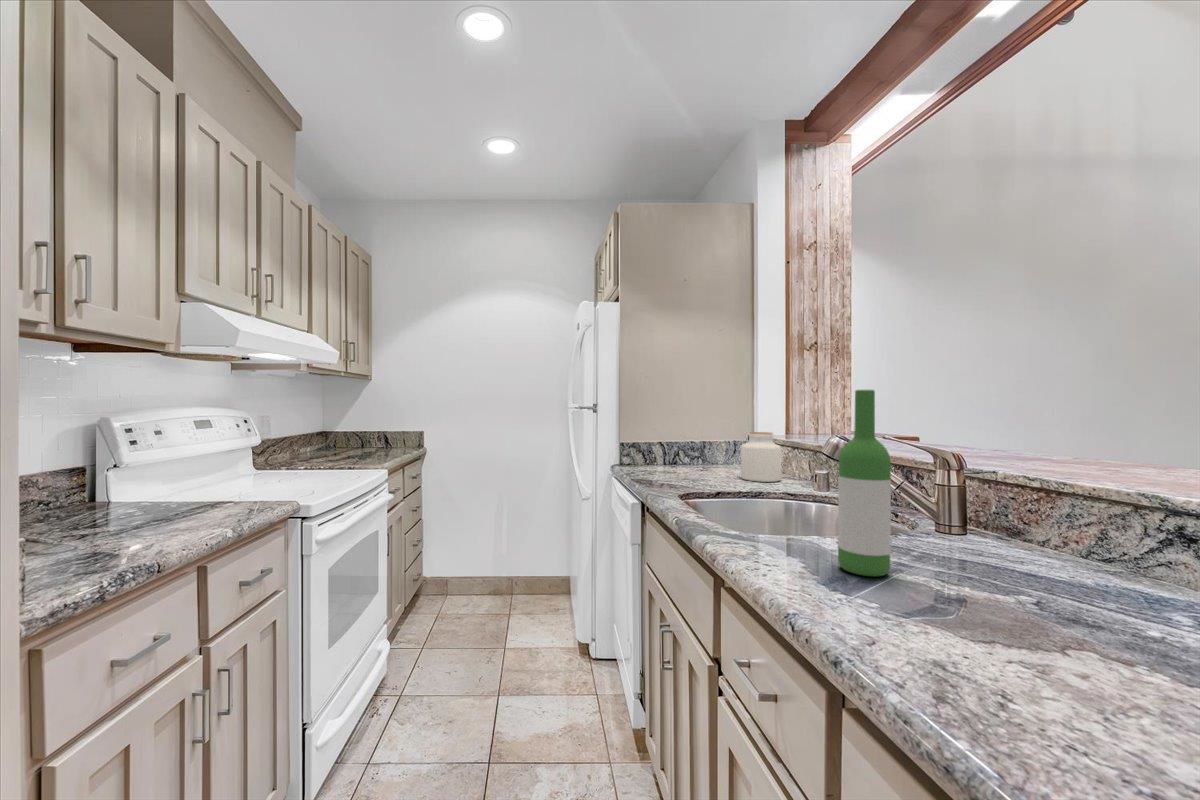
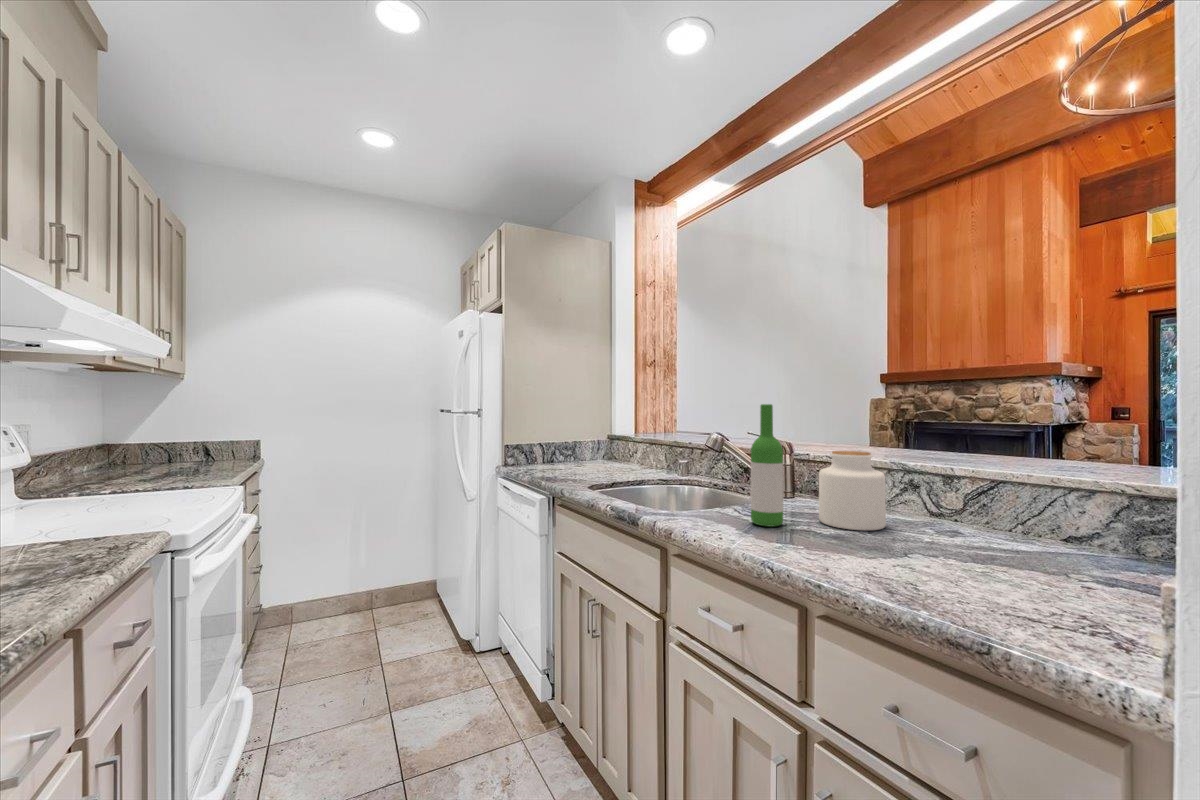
jar: present [741,432,781,482] -> present [819,451,886,530]

